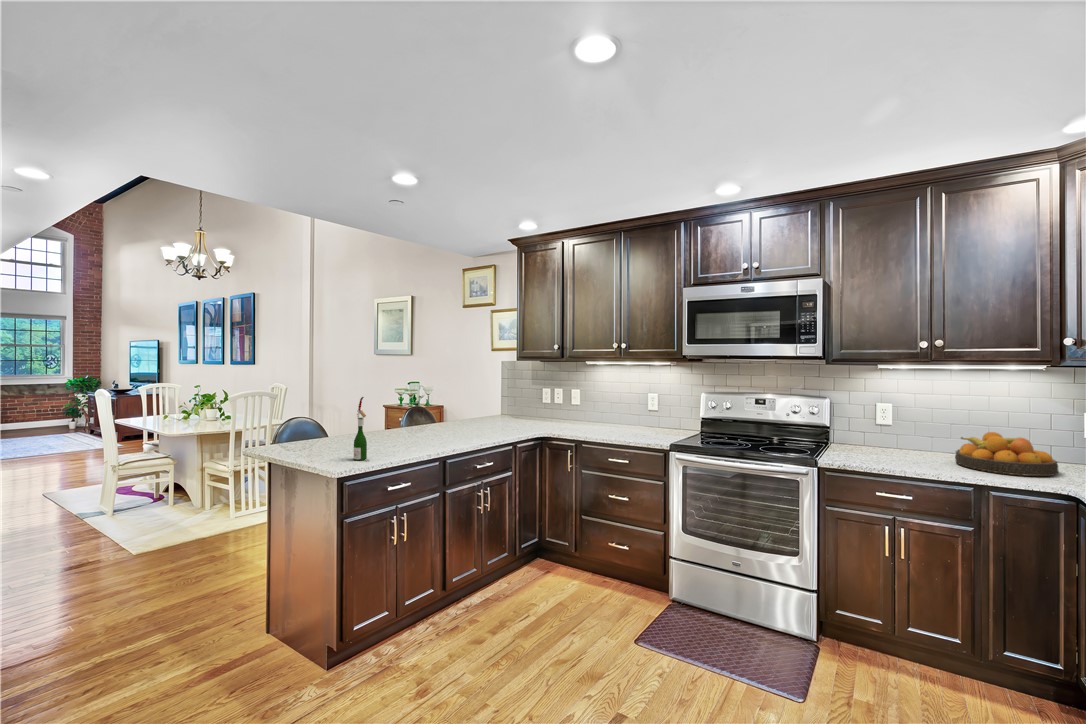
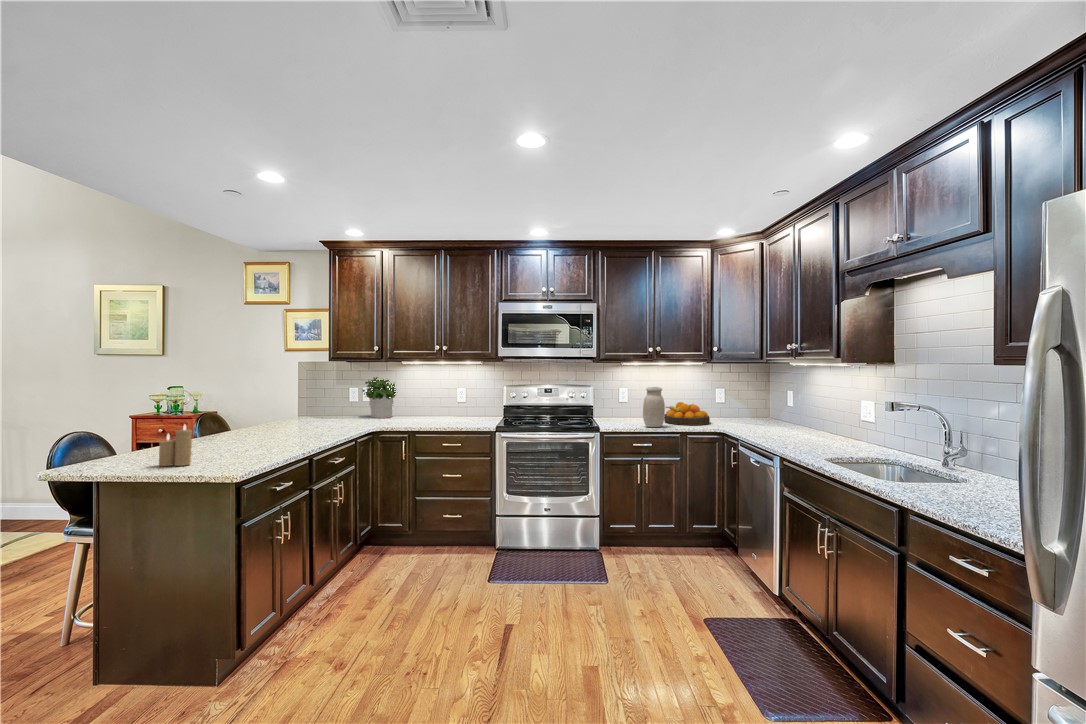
potted plant: none [551,378,587,421] -> present [363,377,396,418]
wine bottle: present [354,397,370,461] -> none [233,397,255,463]
jar: none [902,405,946,471] -> present [643,387,665,427]
candle: none [302,420,326,457] -> present [159,425,192,466]

